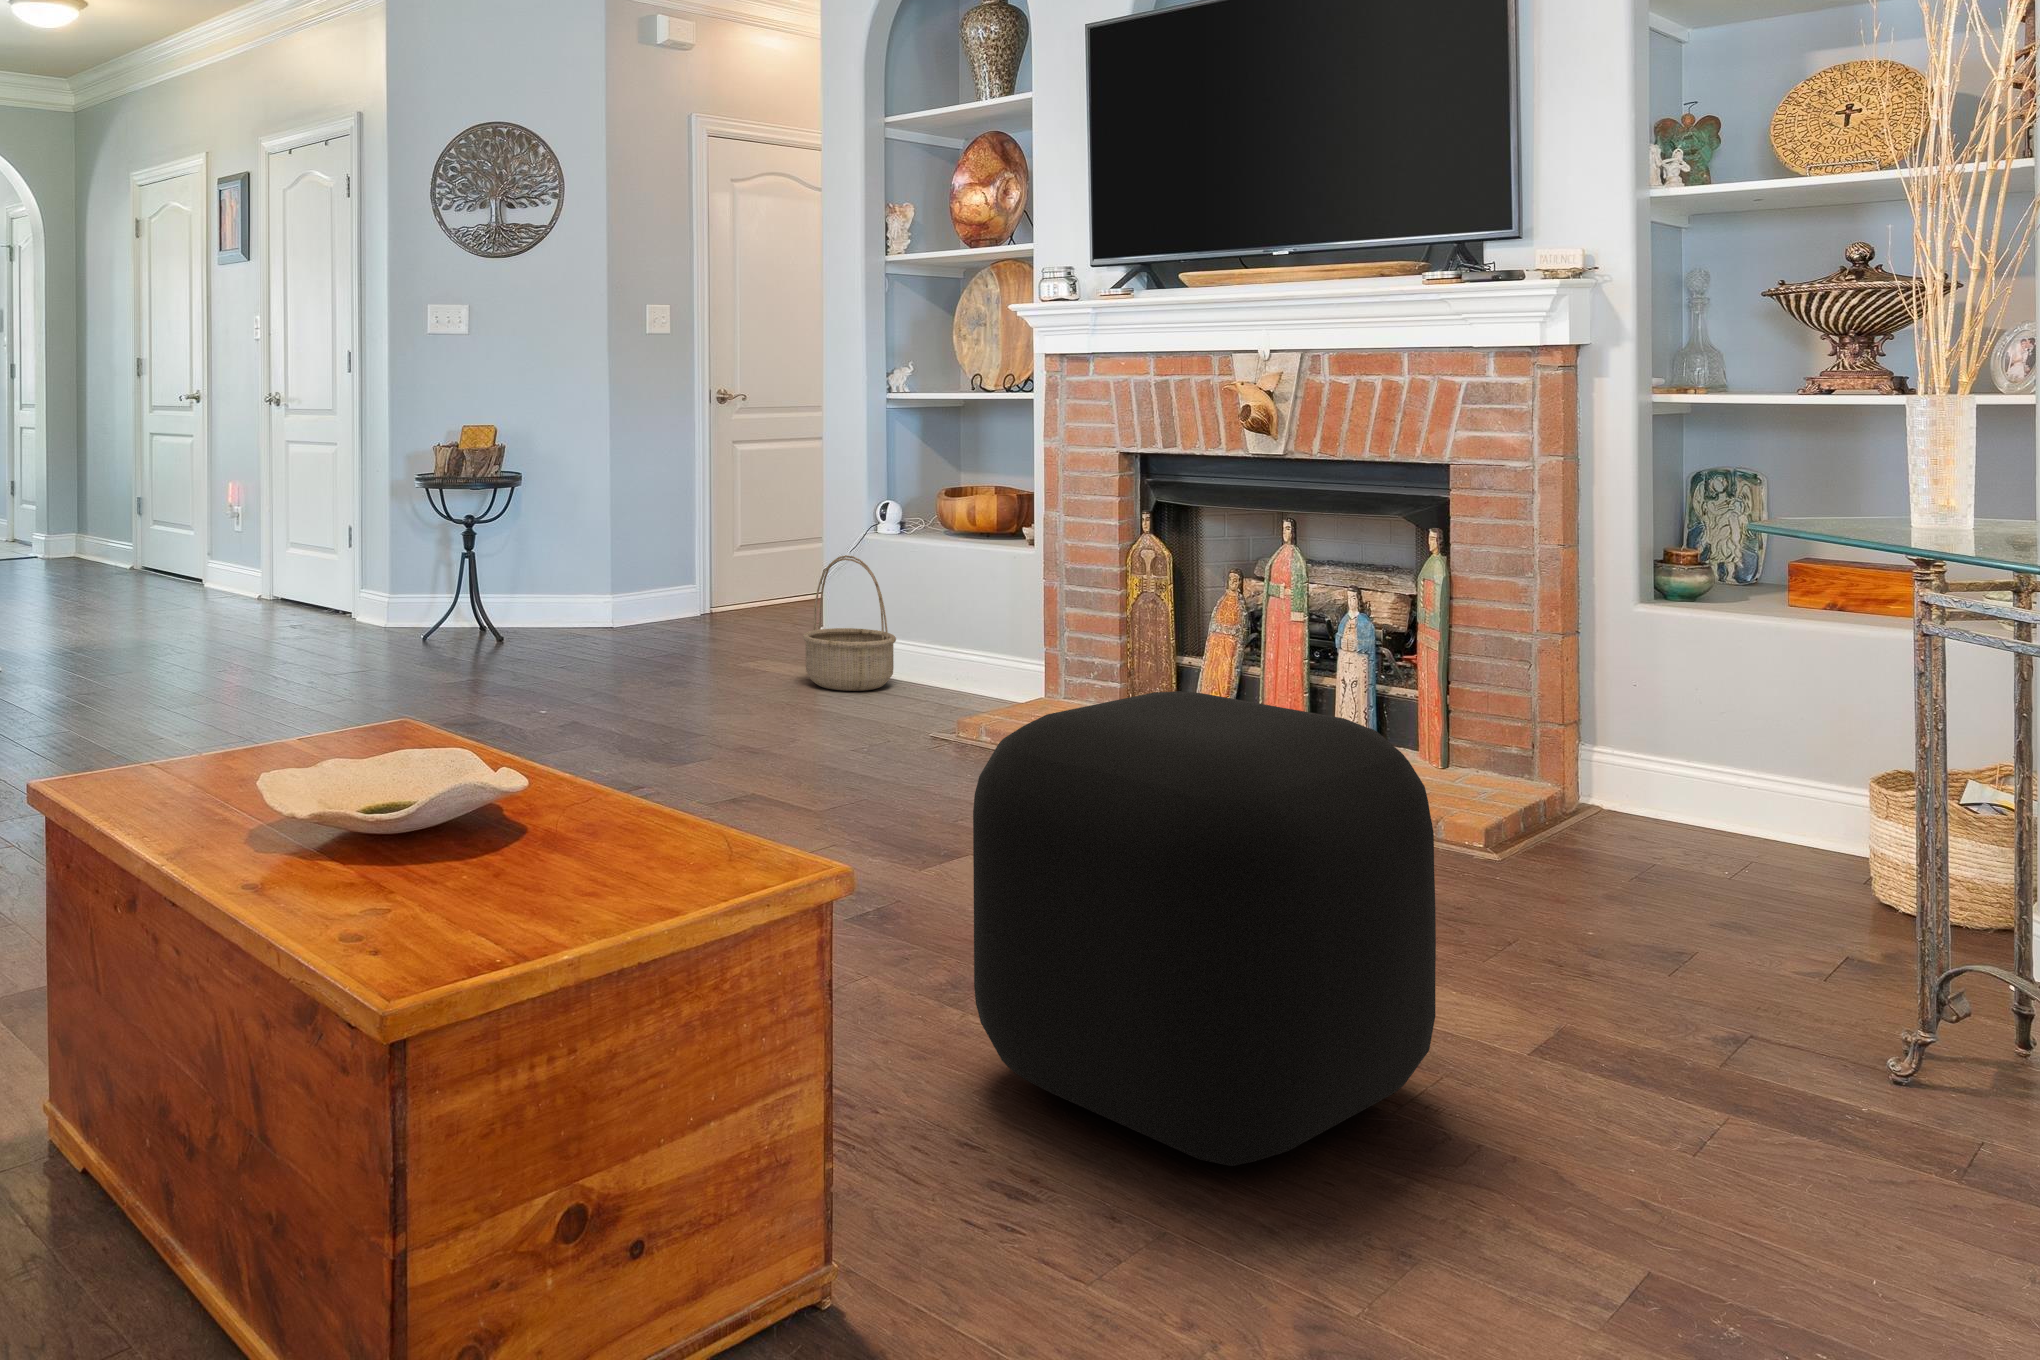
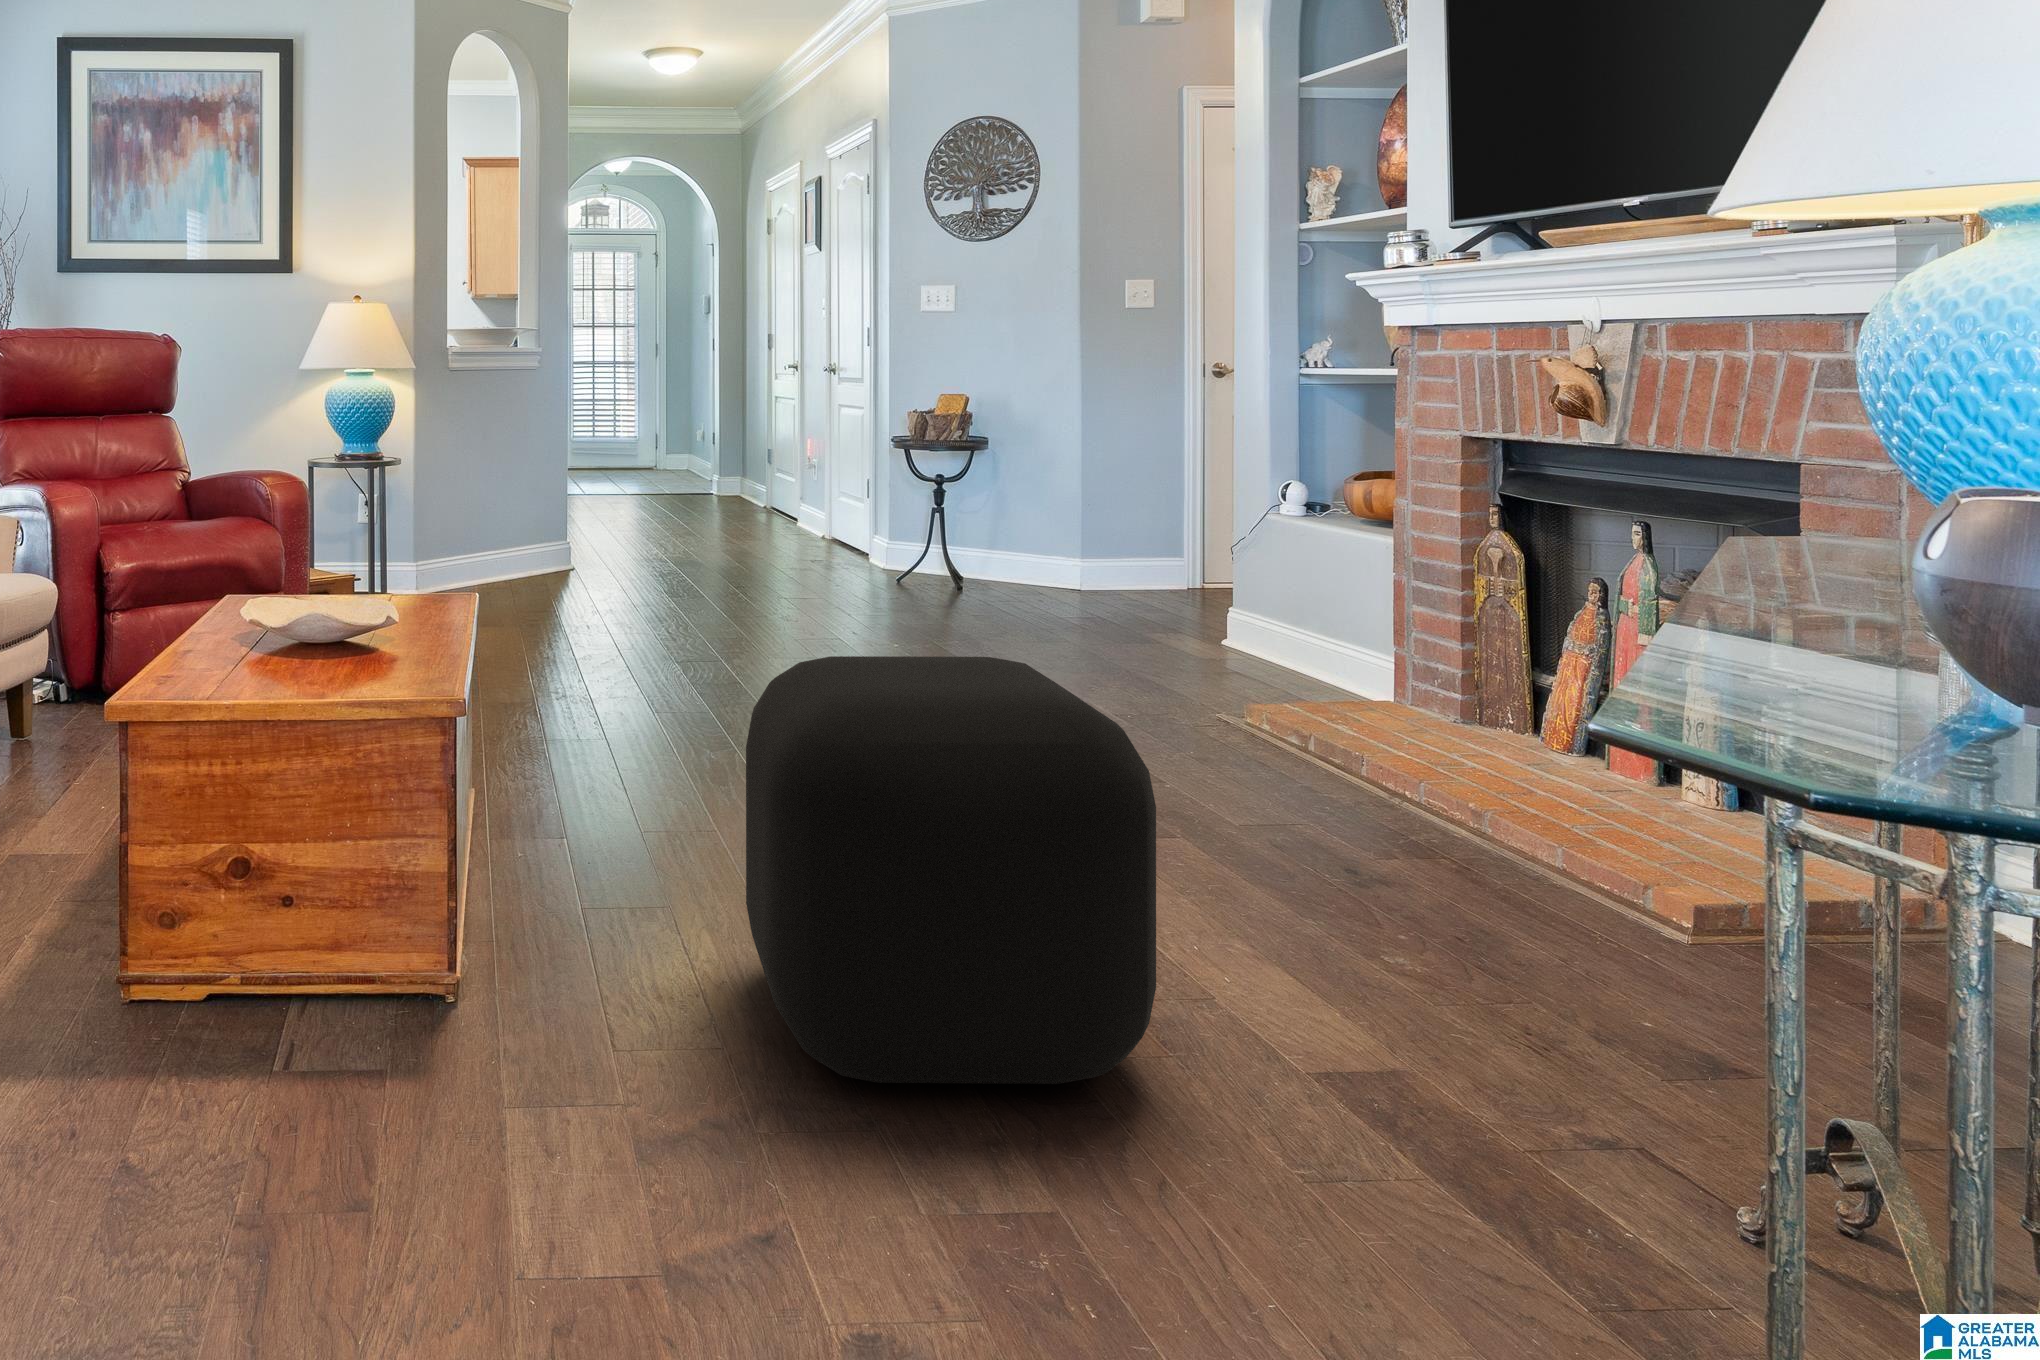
basket: present [803,555,896,691] -> none [1174,530,1274,668]

